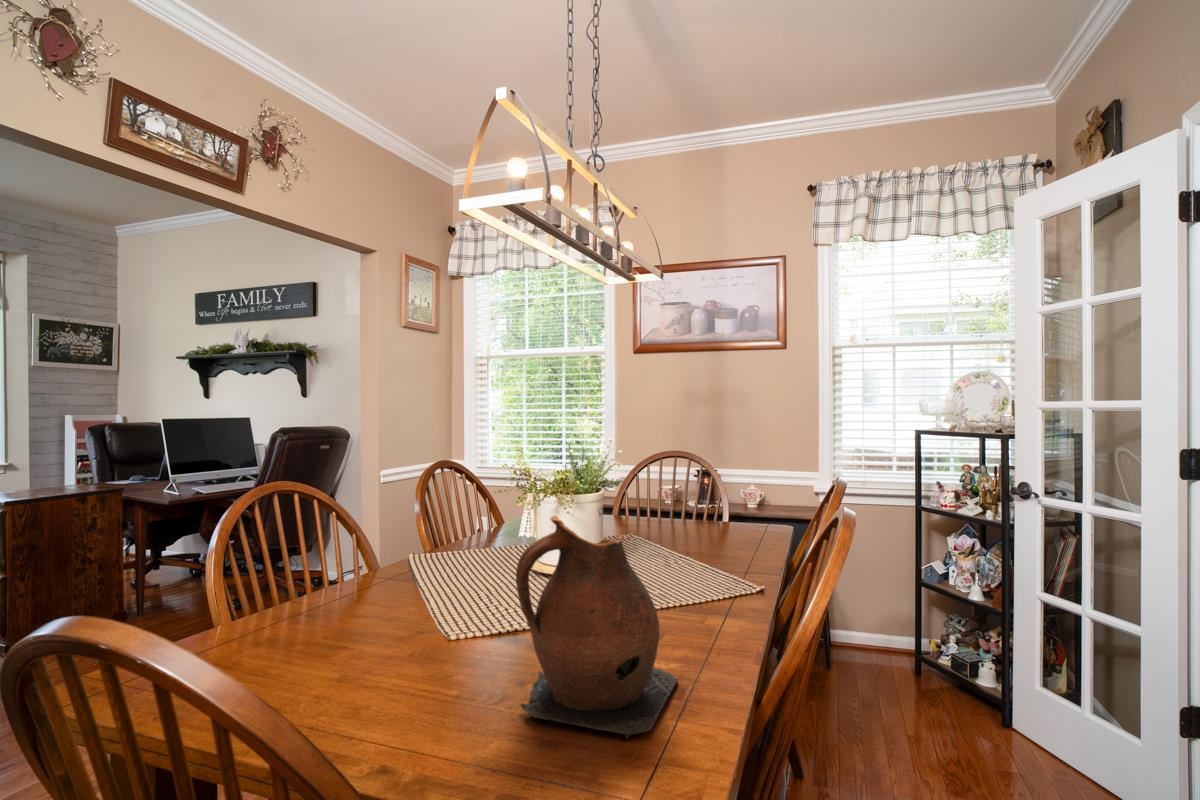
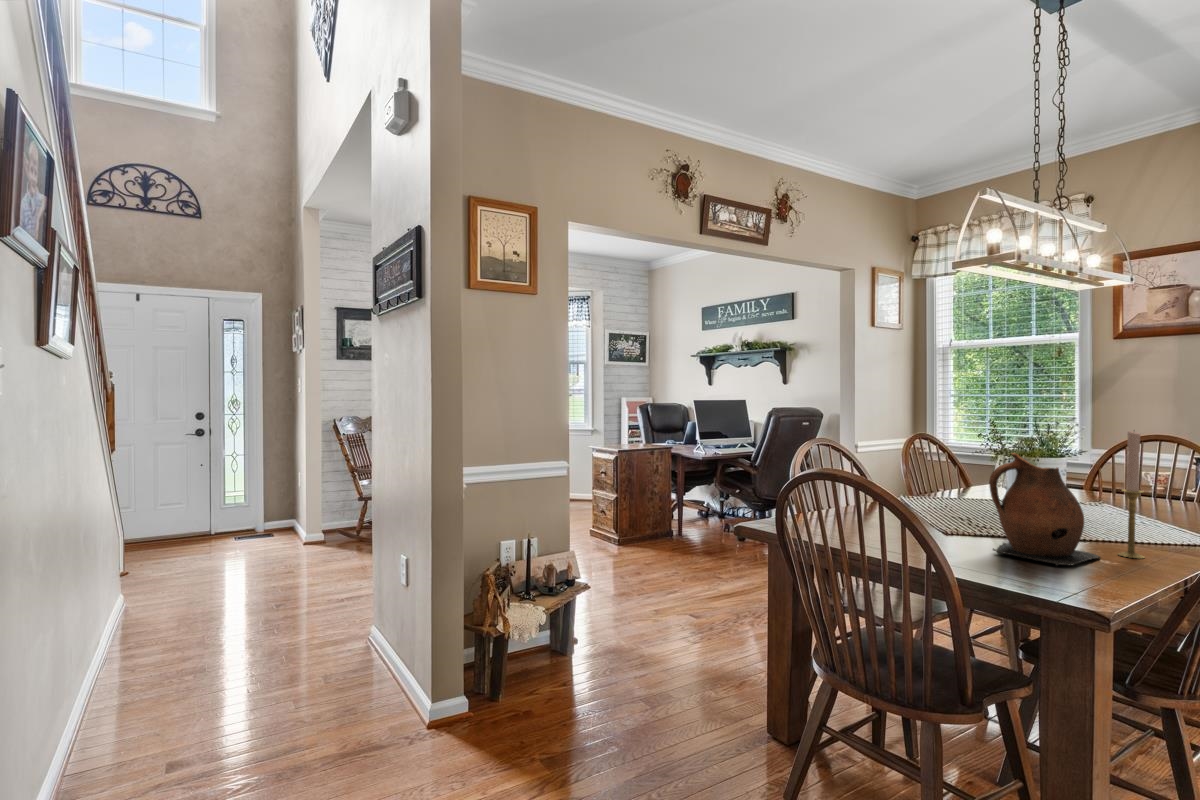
candlestick: none [693,464,727,667] -> present [1118,431,1144,558]

